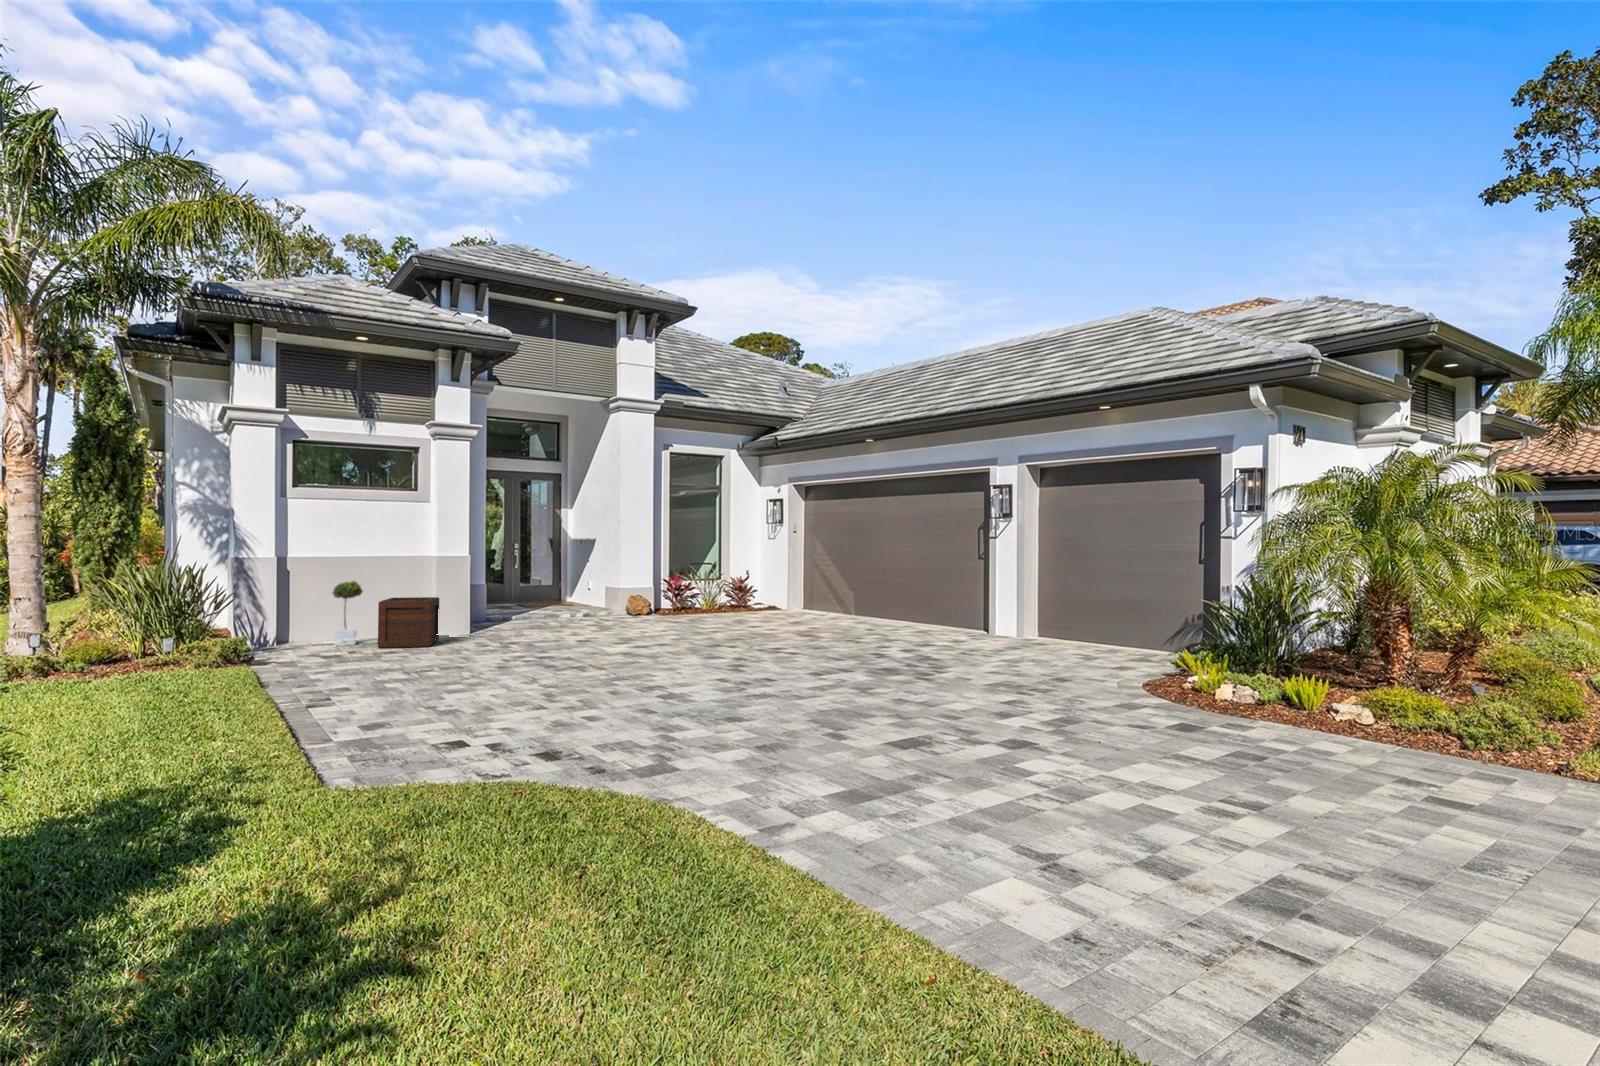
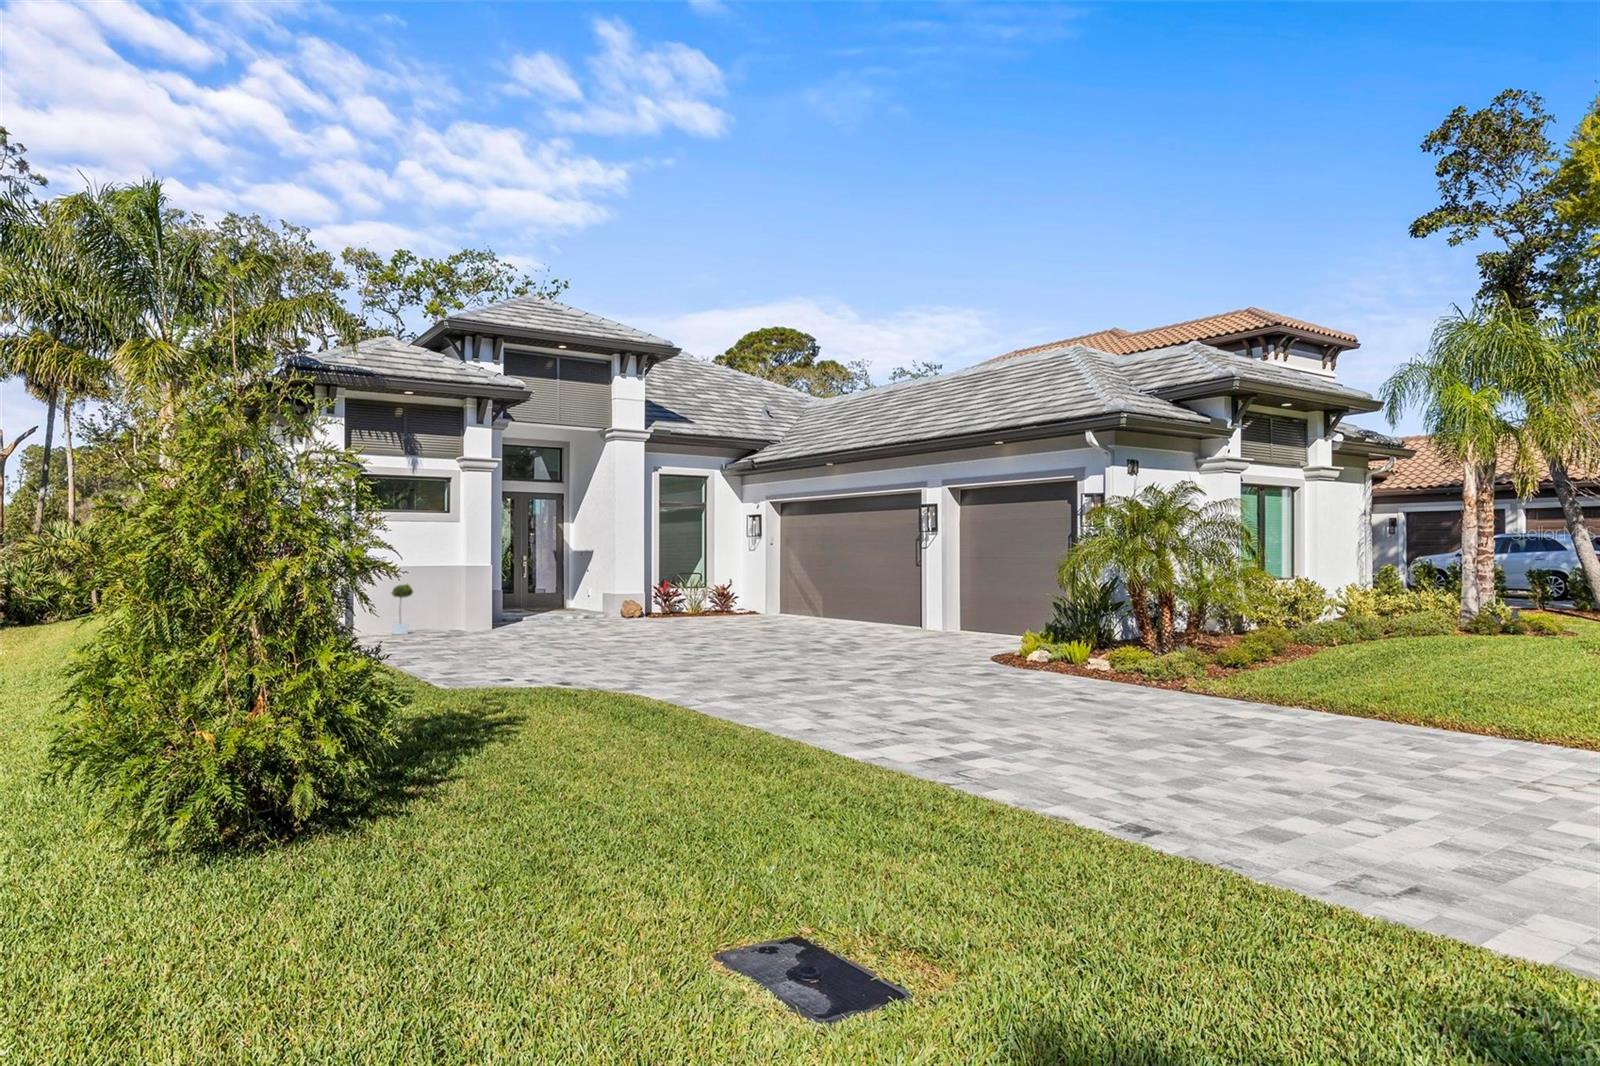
wooden crate: present [378,597,439,648] -> none [427,597,471,636]

